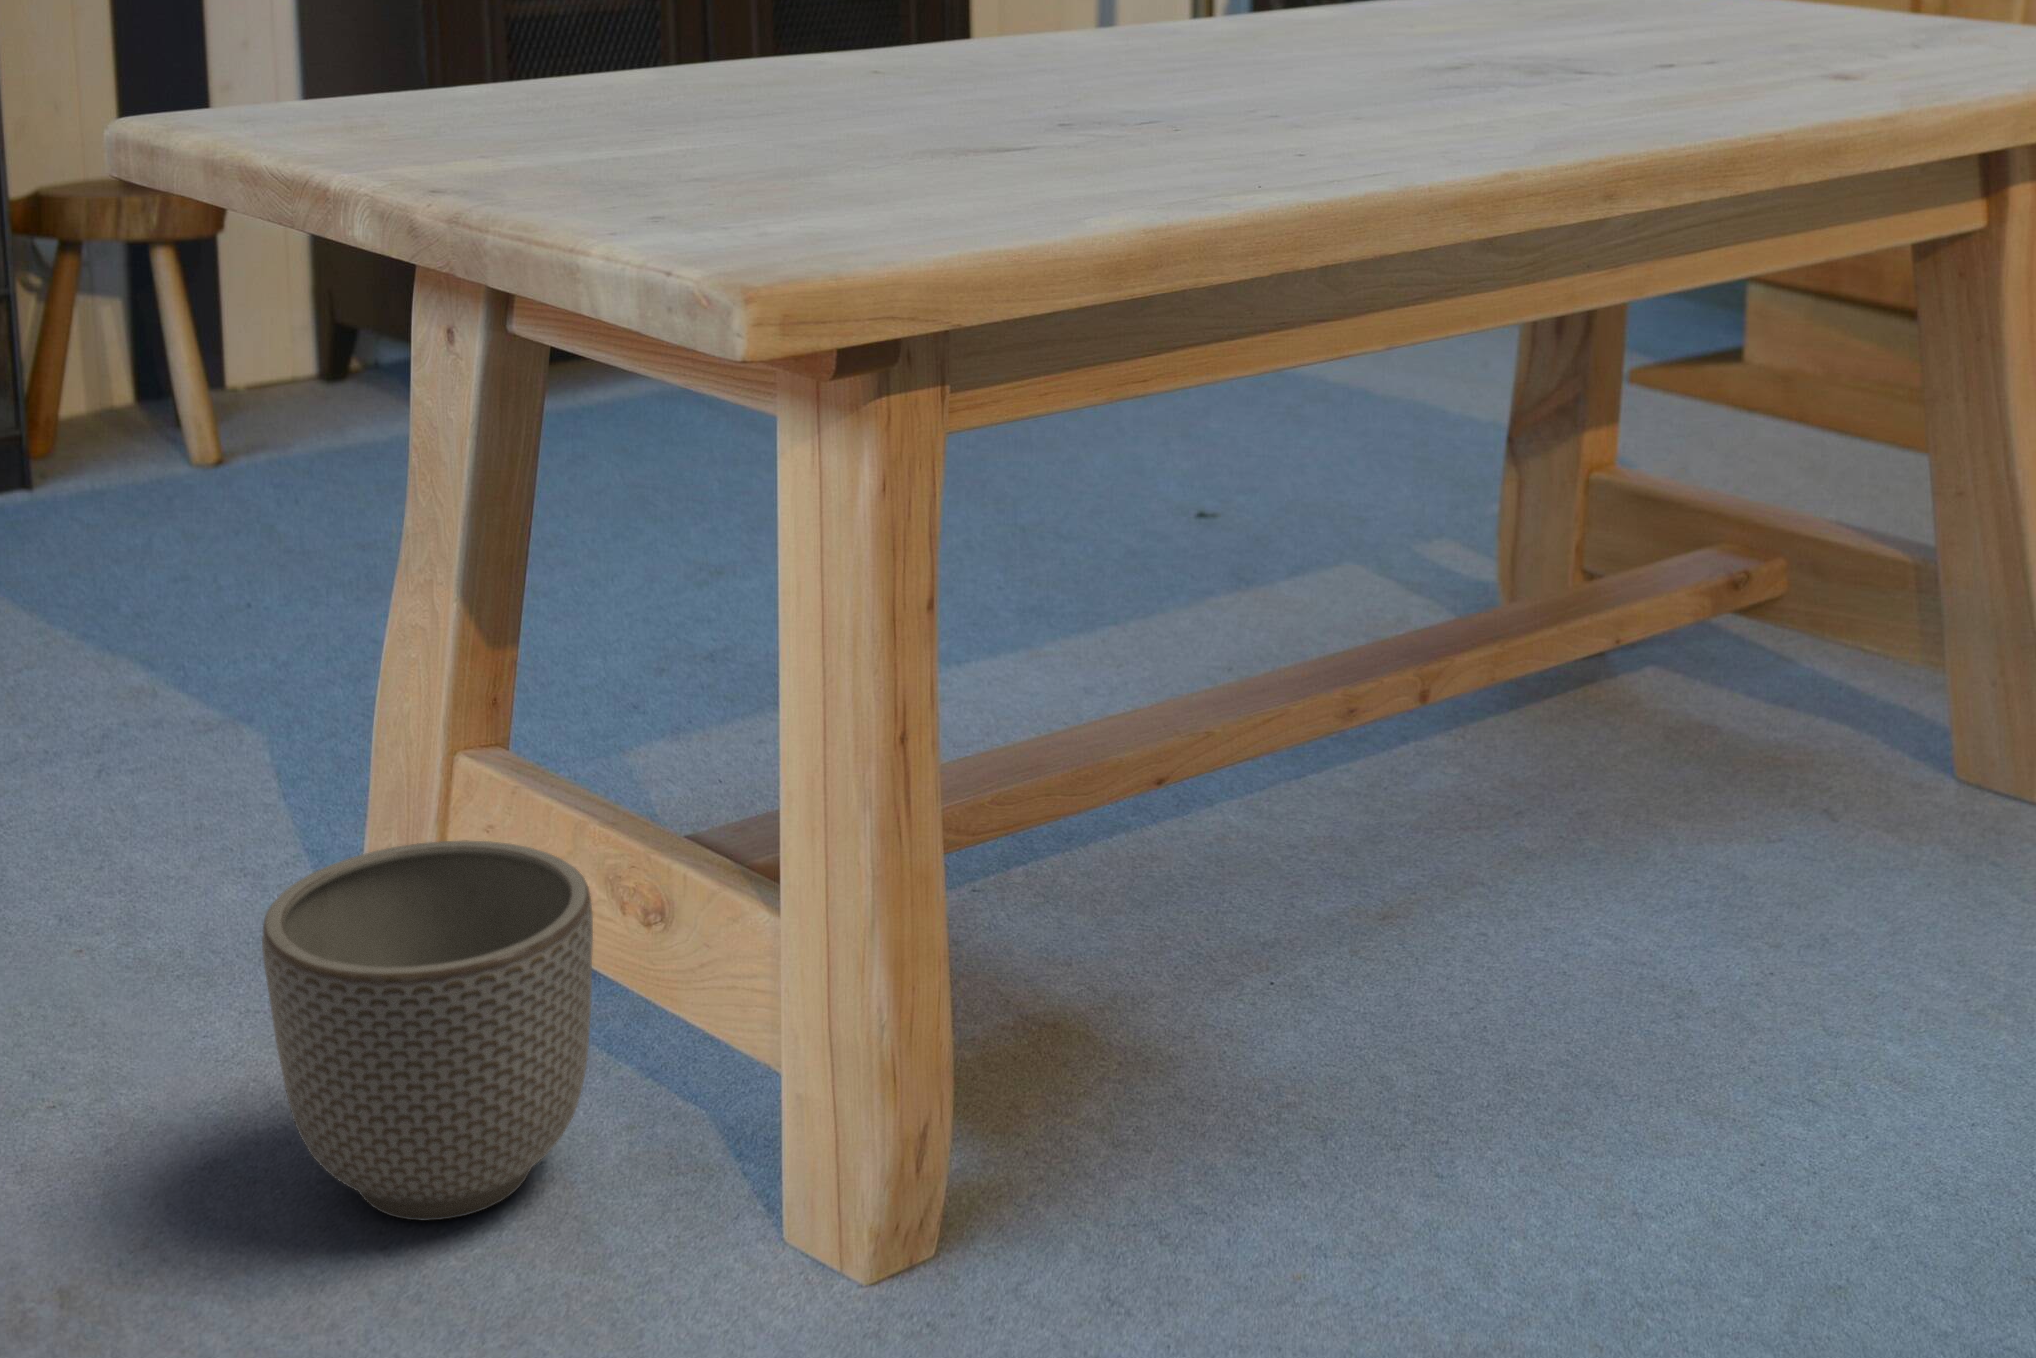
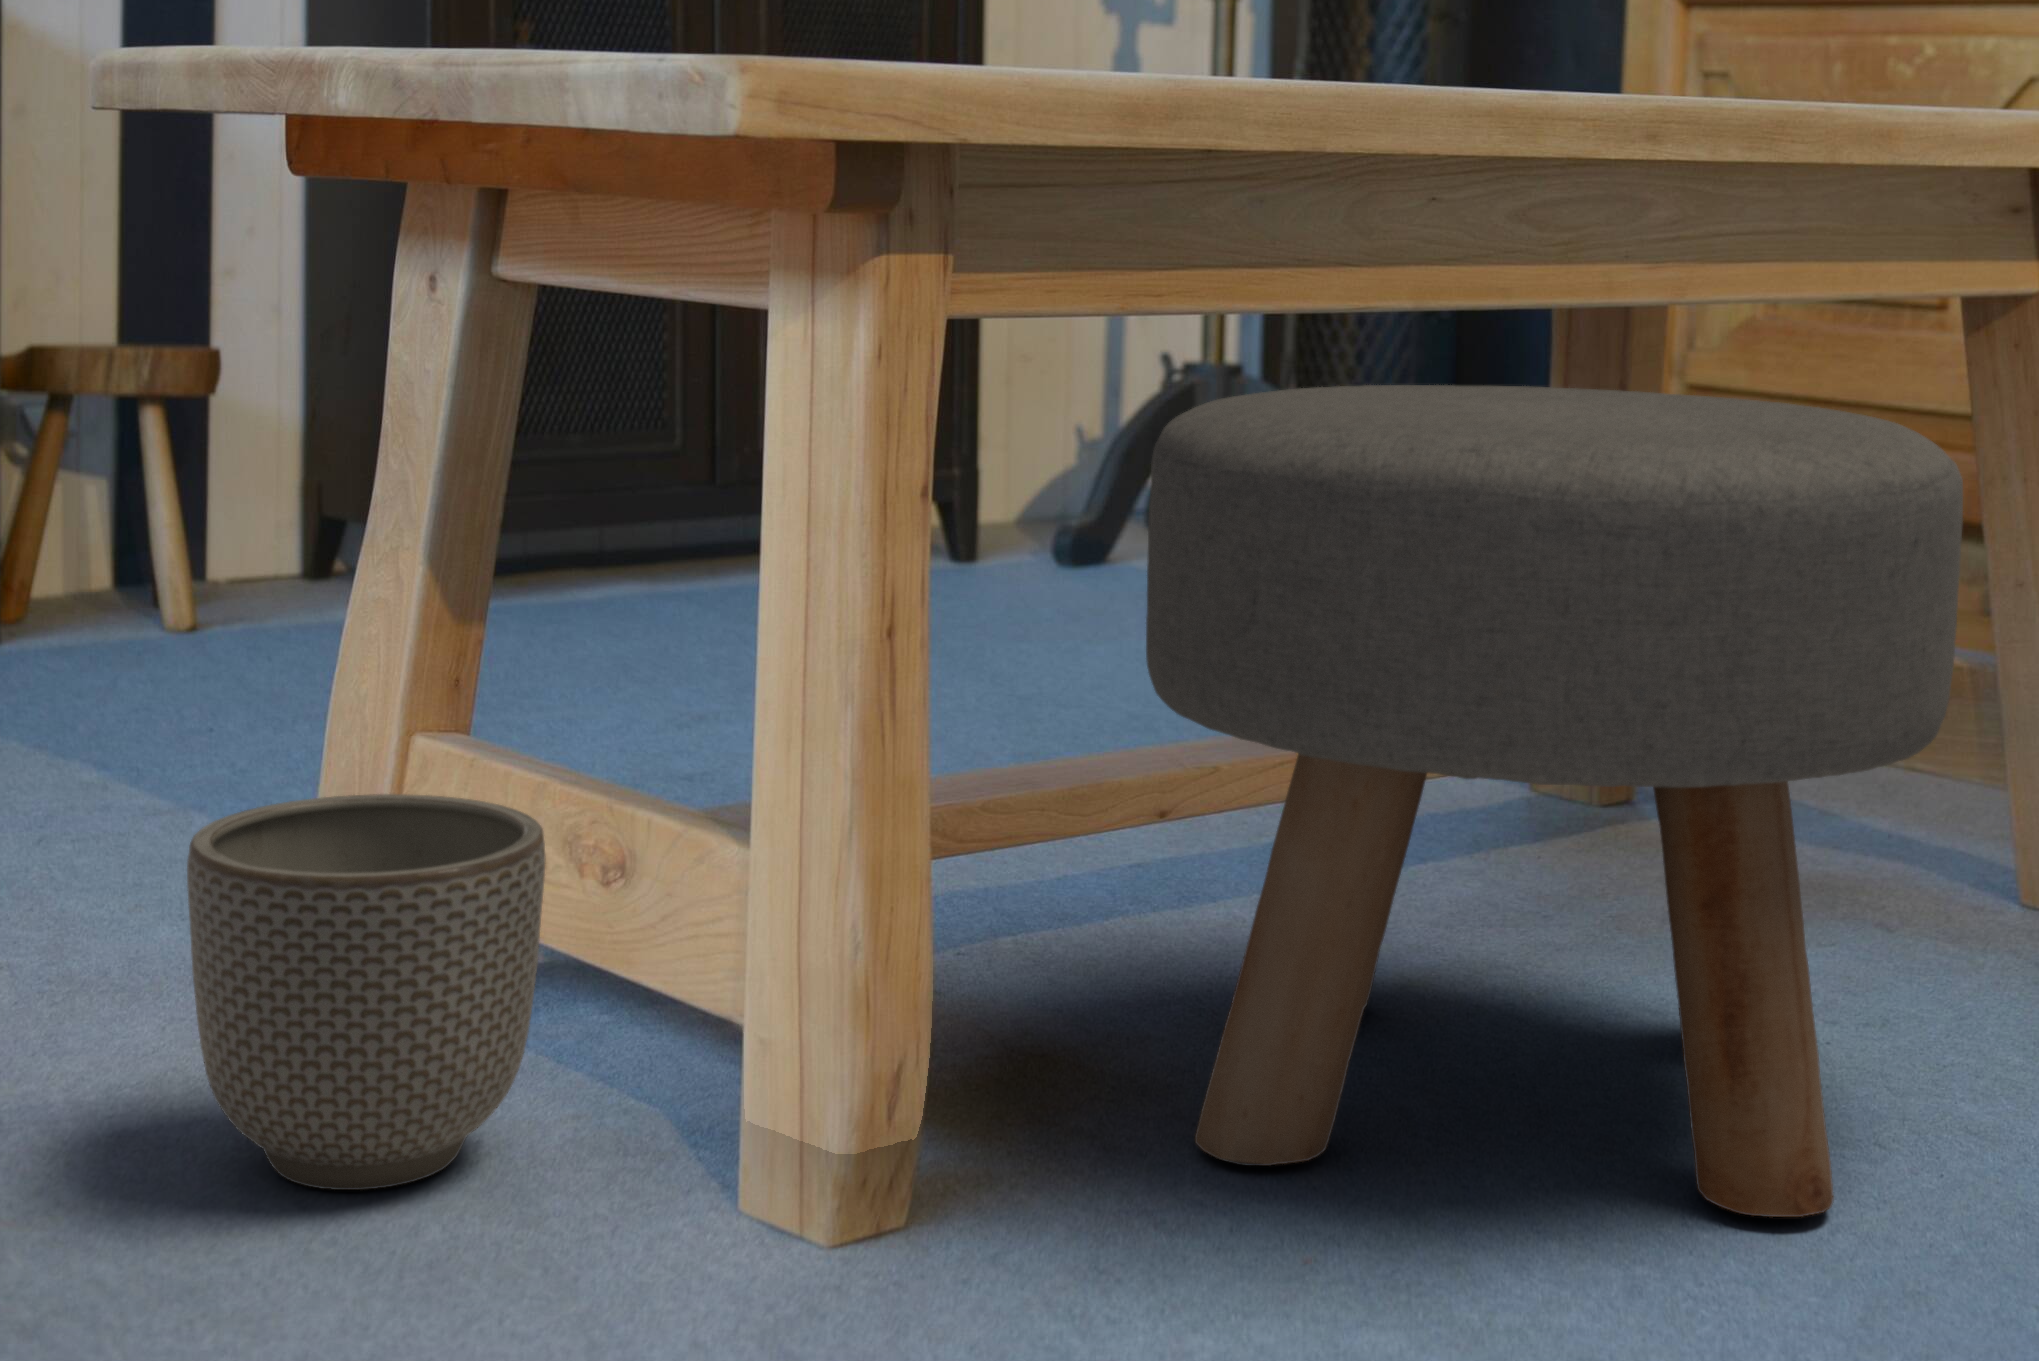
ottoman: none [1141,375,1893,1195] -> present [1146,385,1963,1217]

